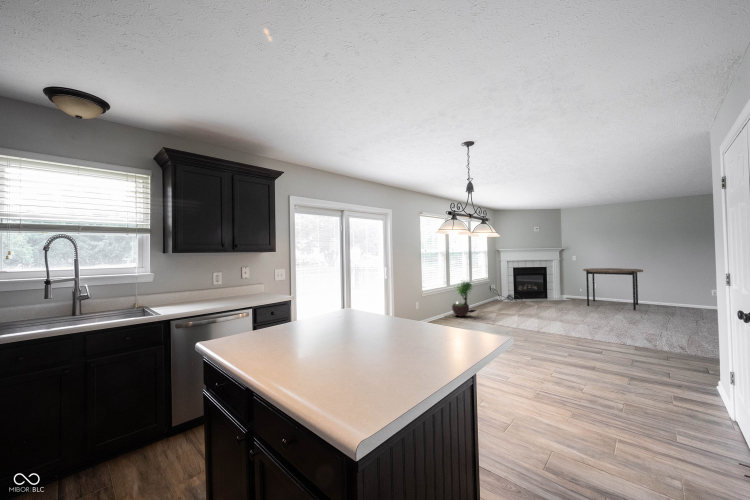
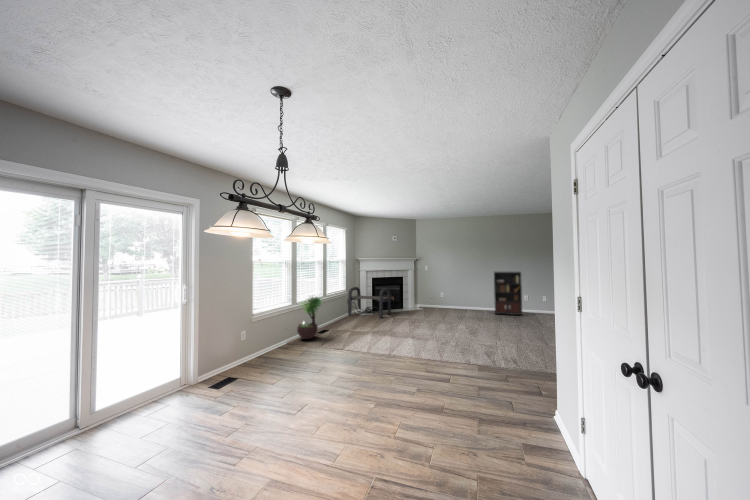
bookcase: none [663,262,715,312] -> present [494,272,522,315]
dining table: present [583,268,643,310] -> none [433,277,480,317]
bench: none [491,276,535,305] -> present [348,287,391,318]

